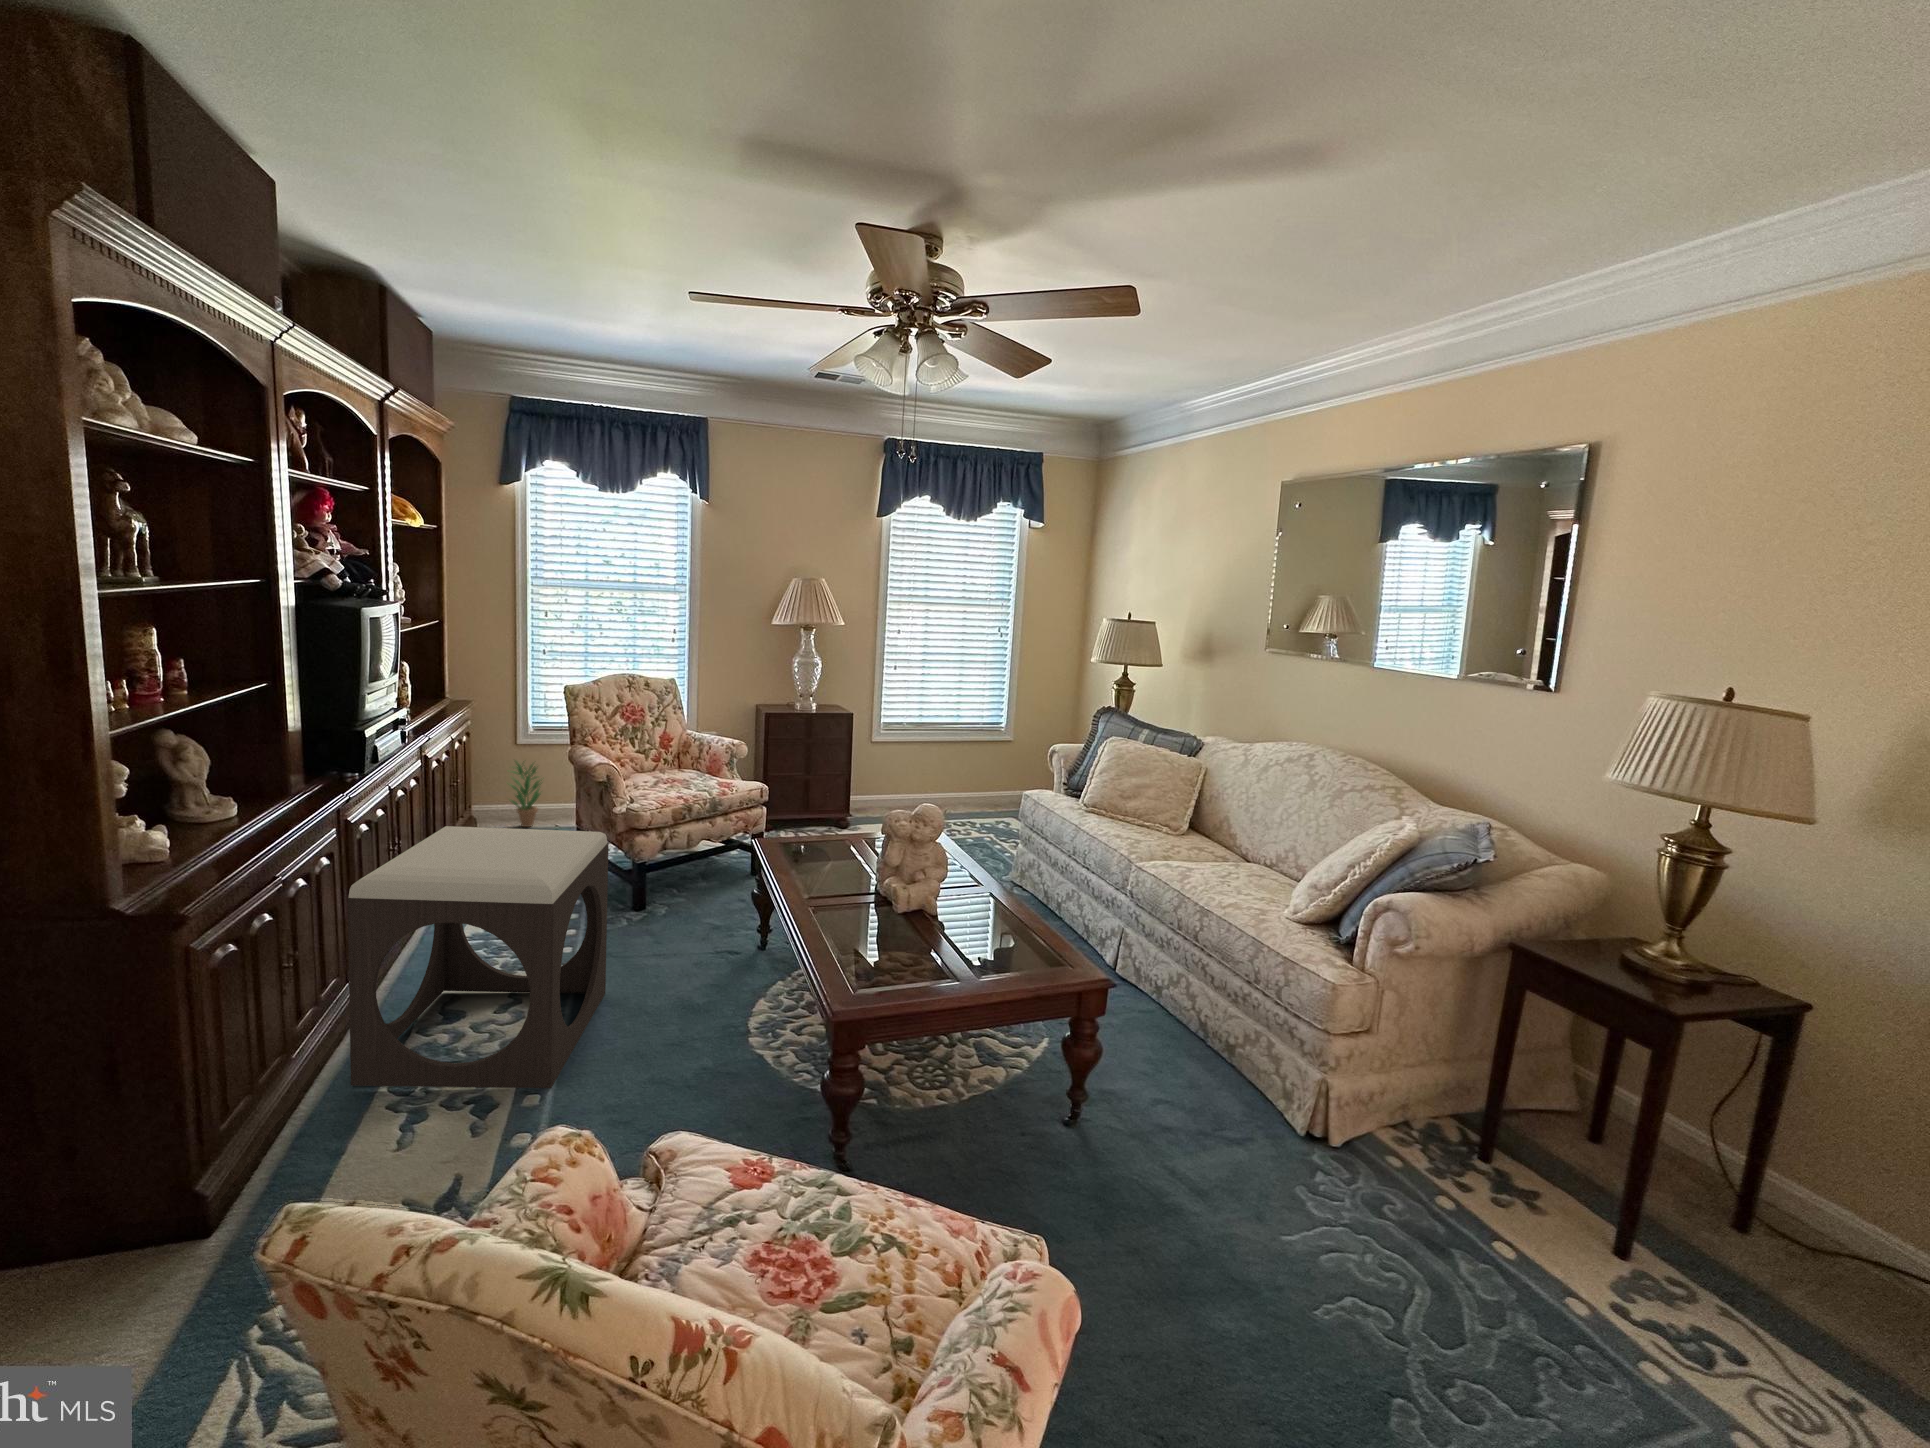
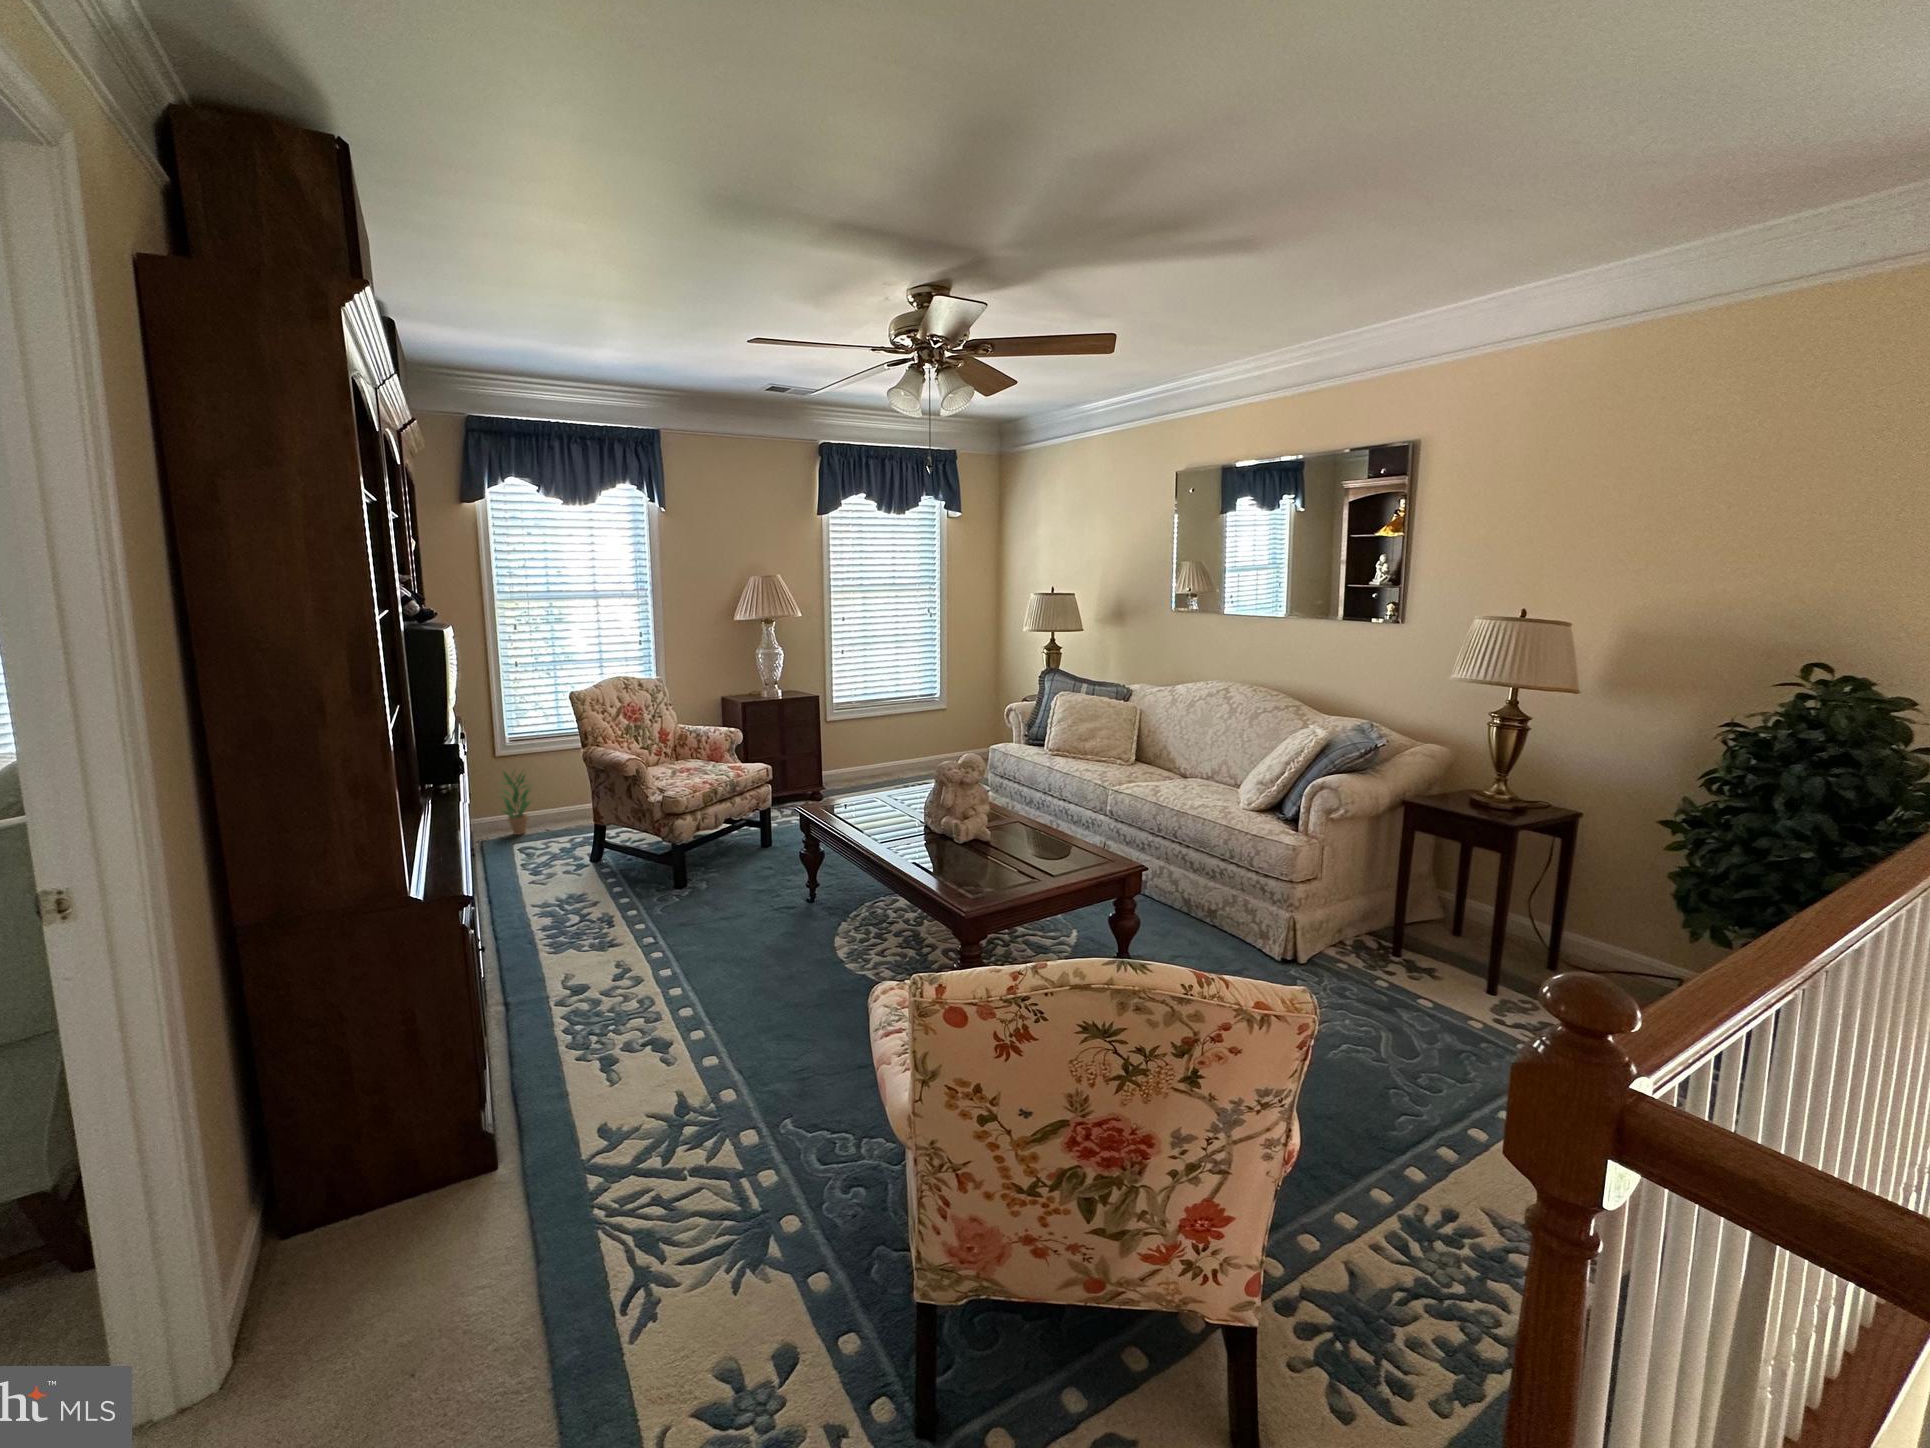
footstool: present [348,826,609,1088] -> none [522,811,709,1049]

